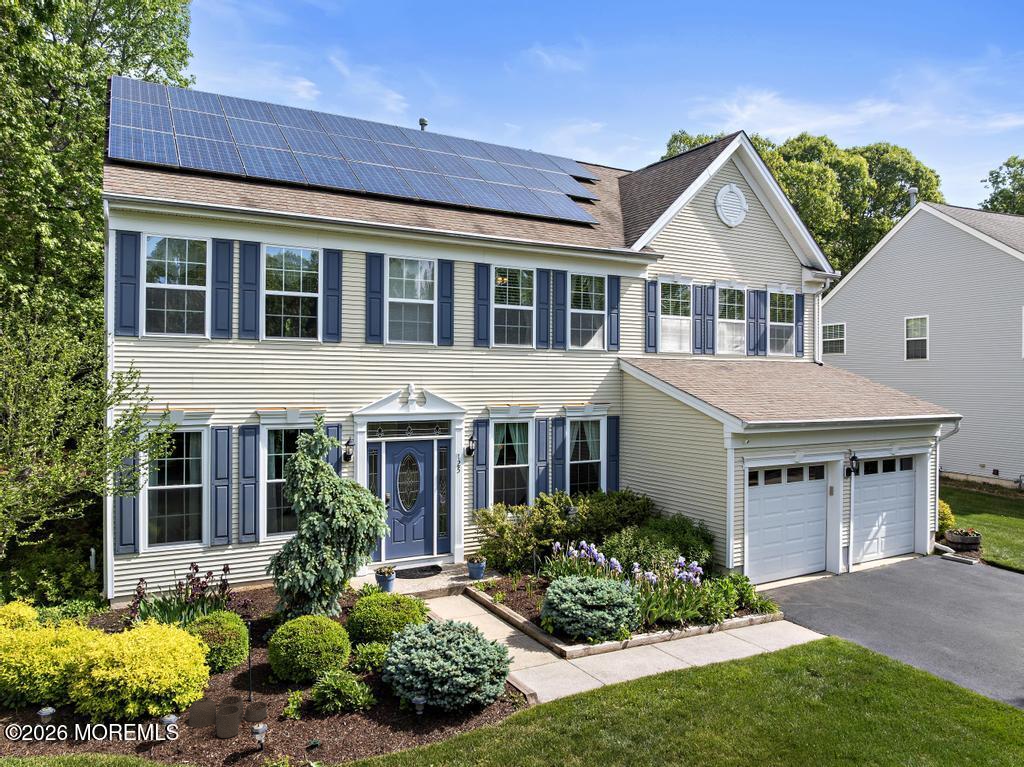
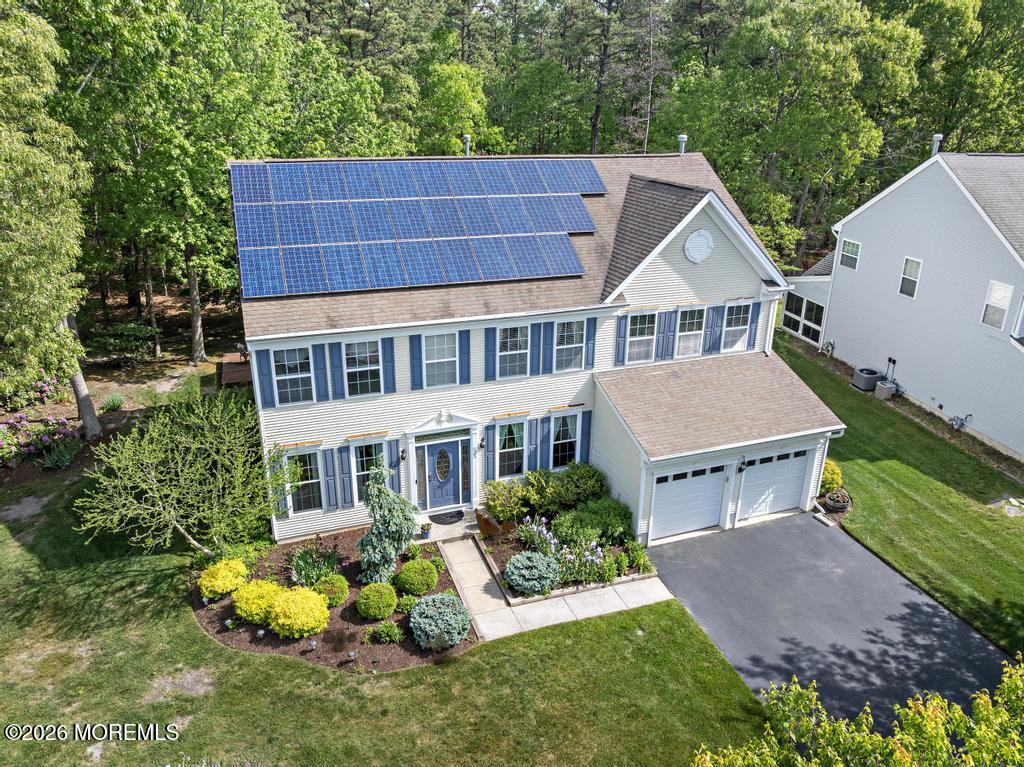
lounge chair: none [470,529,536,592] -> present [475,508,516,542]
potted tree: none [418,649,489,741] -> present [421,629,452,664]

